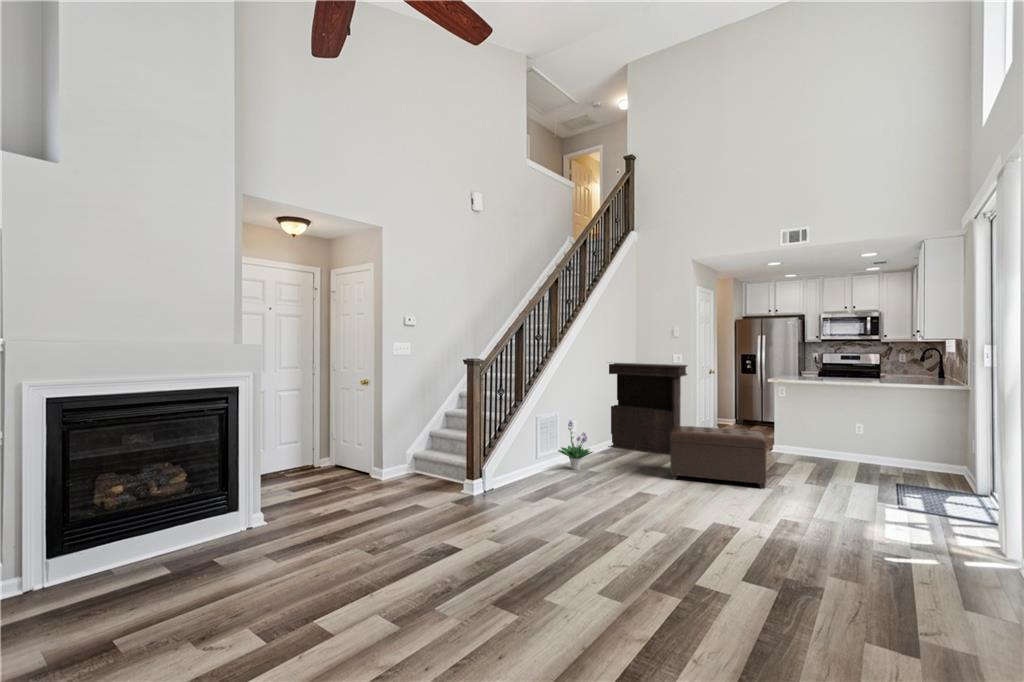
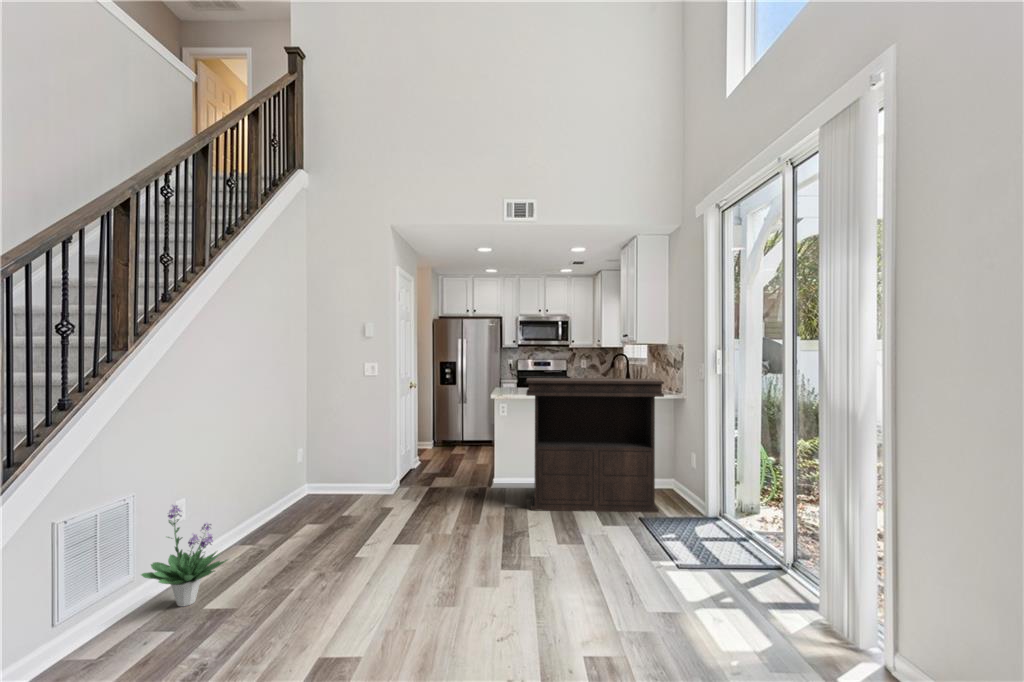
console table: present [608,363,687,455] -> present [526,378,664,513]
ottoman: present [670,426,767,489] -> none [375,473,520,581]

